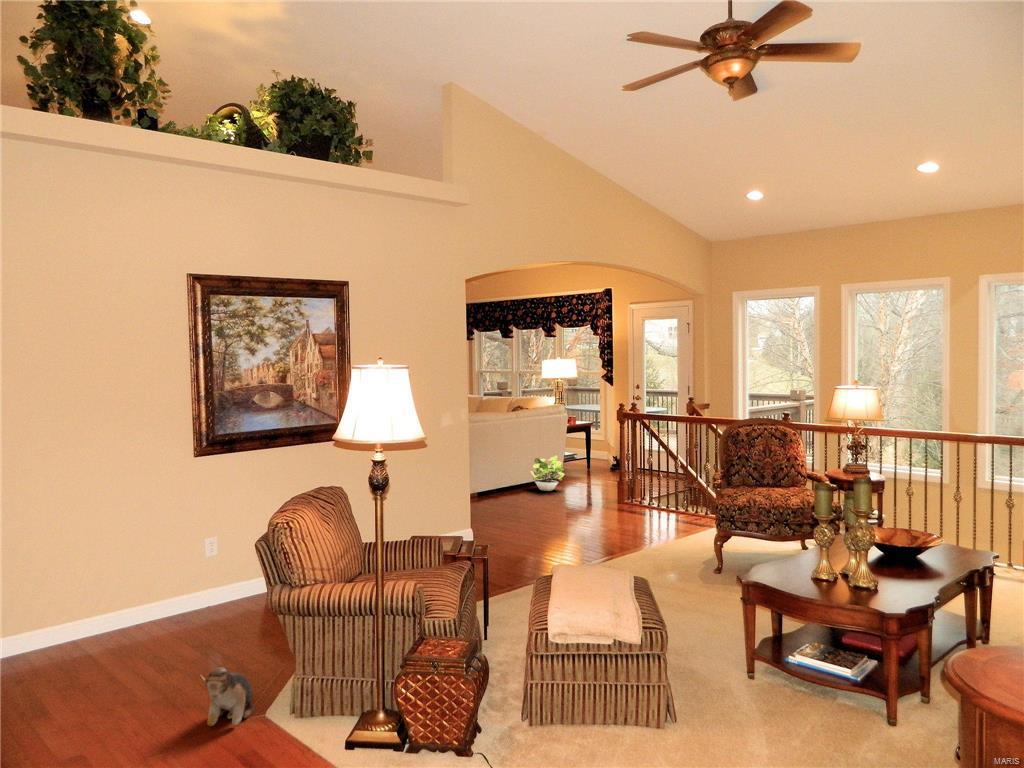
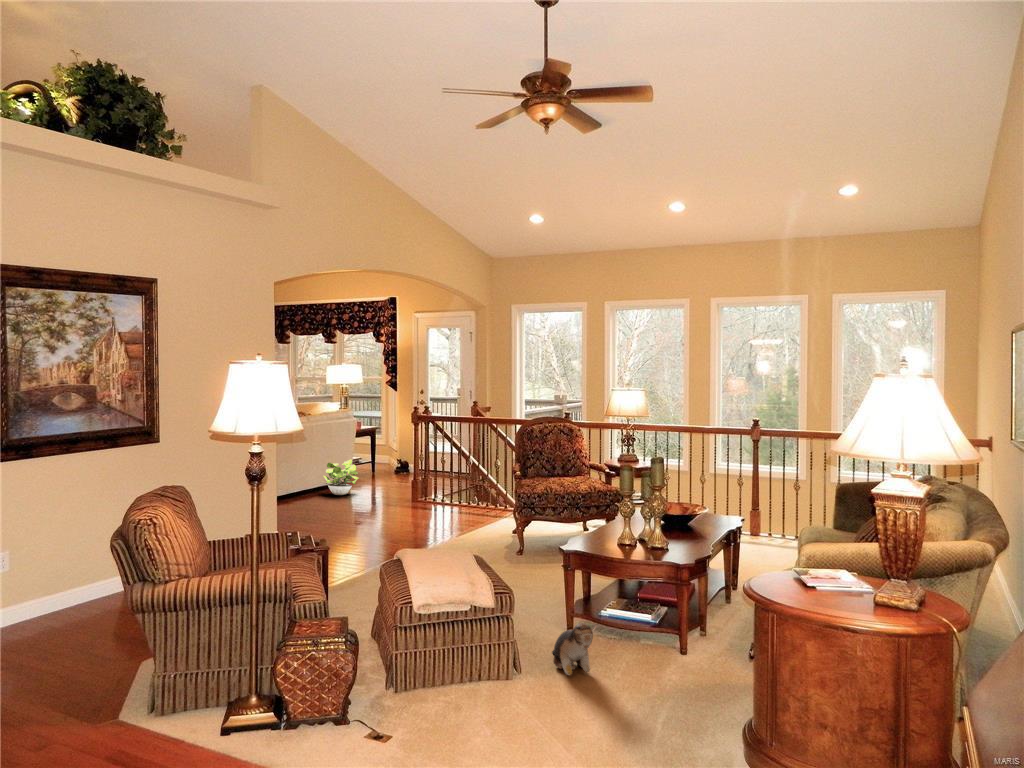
plush toy: present [201,667,254,726] -> present [552,623,596,675]

